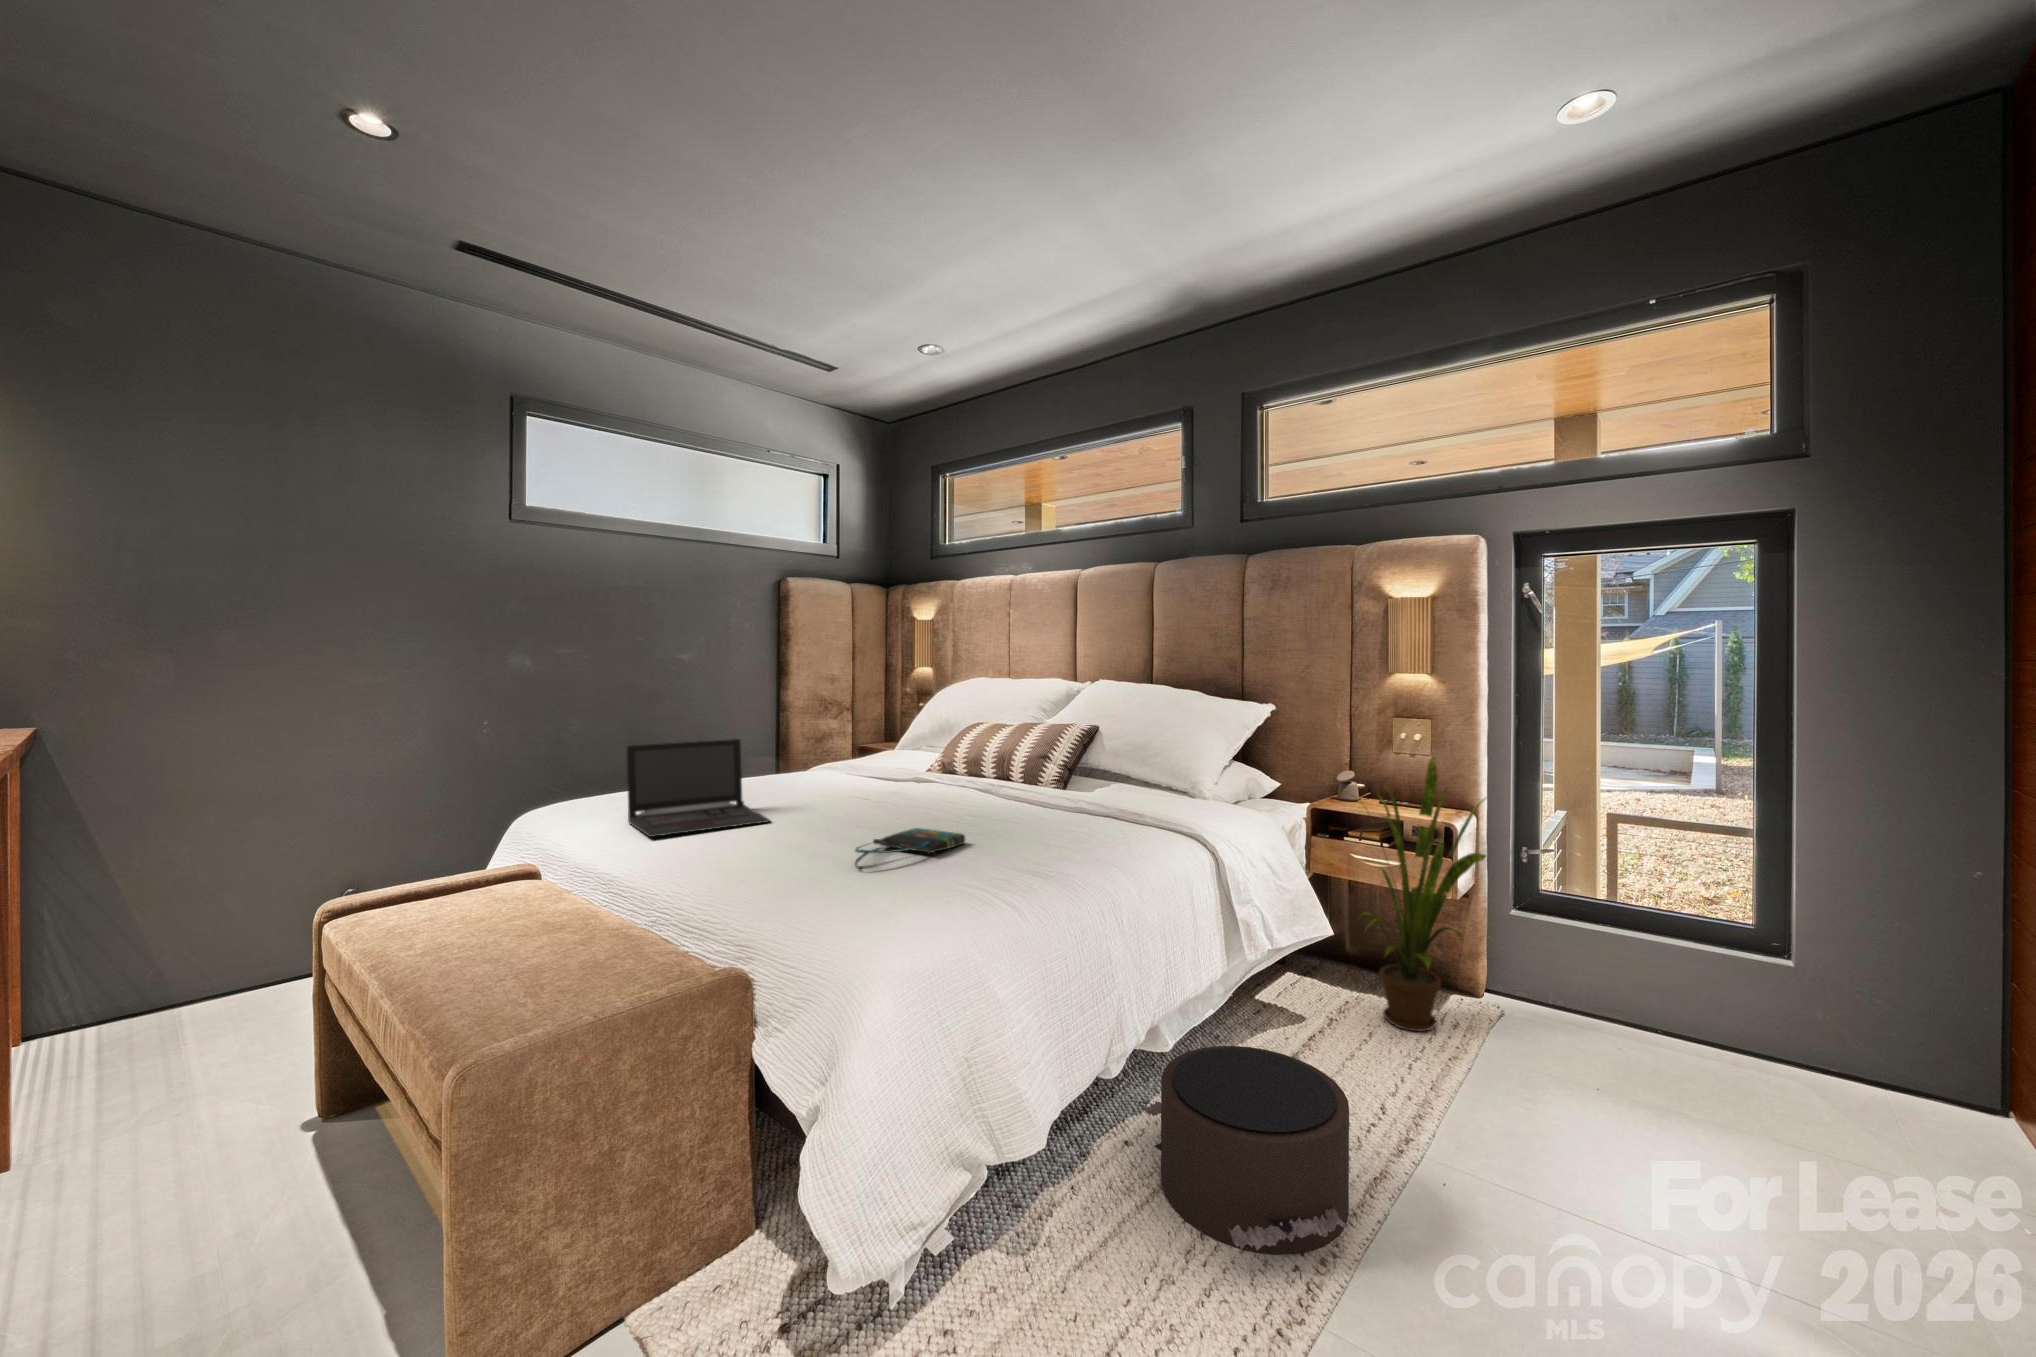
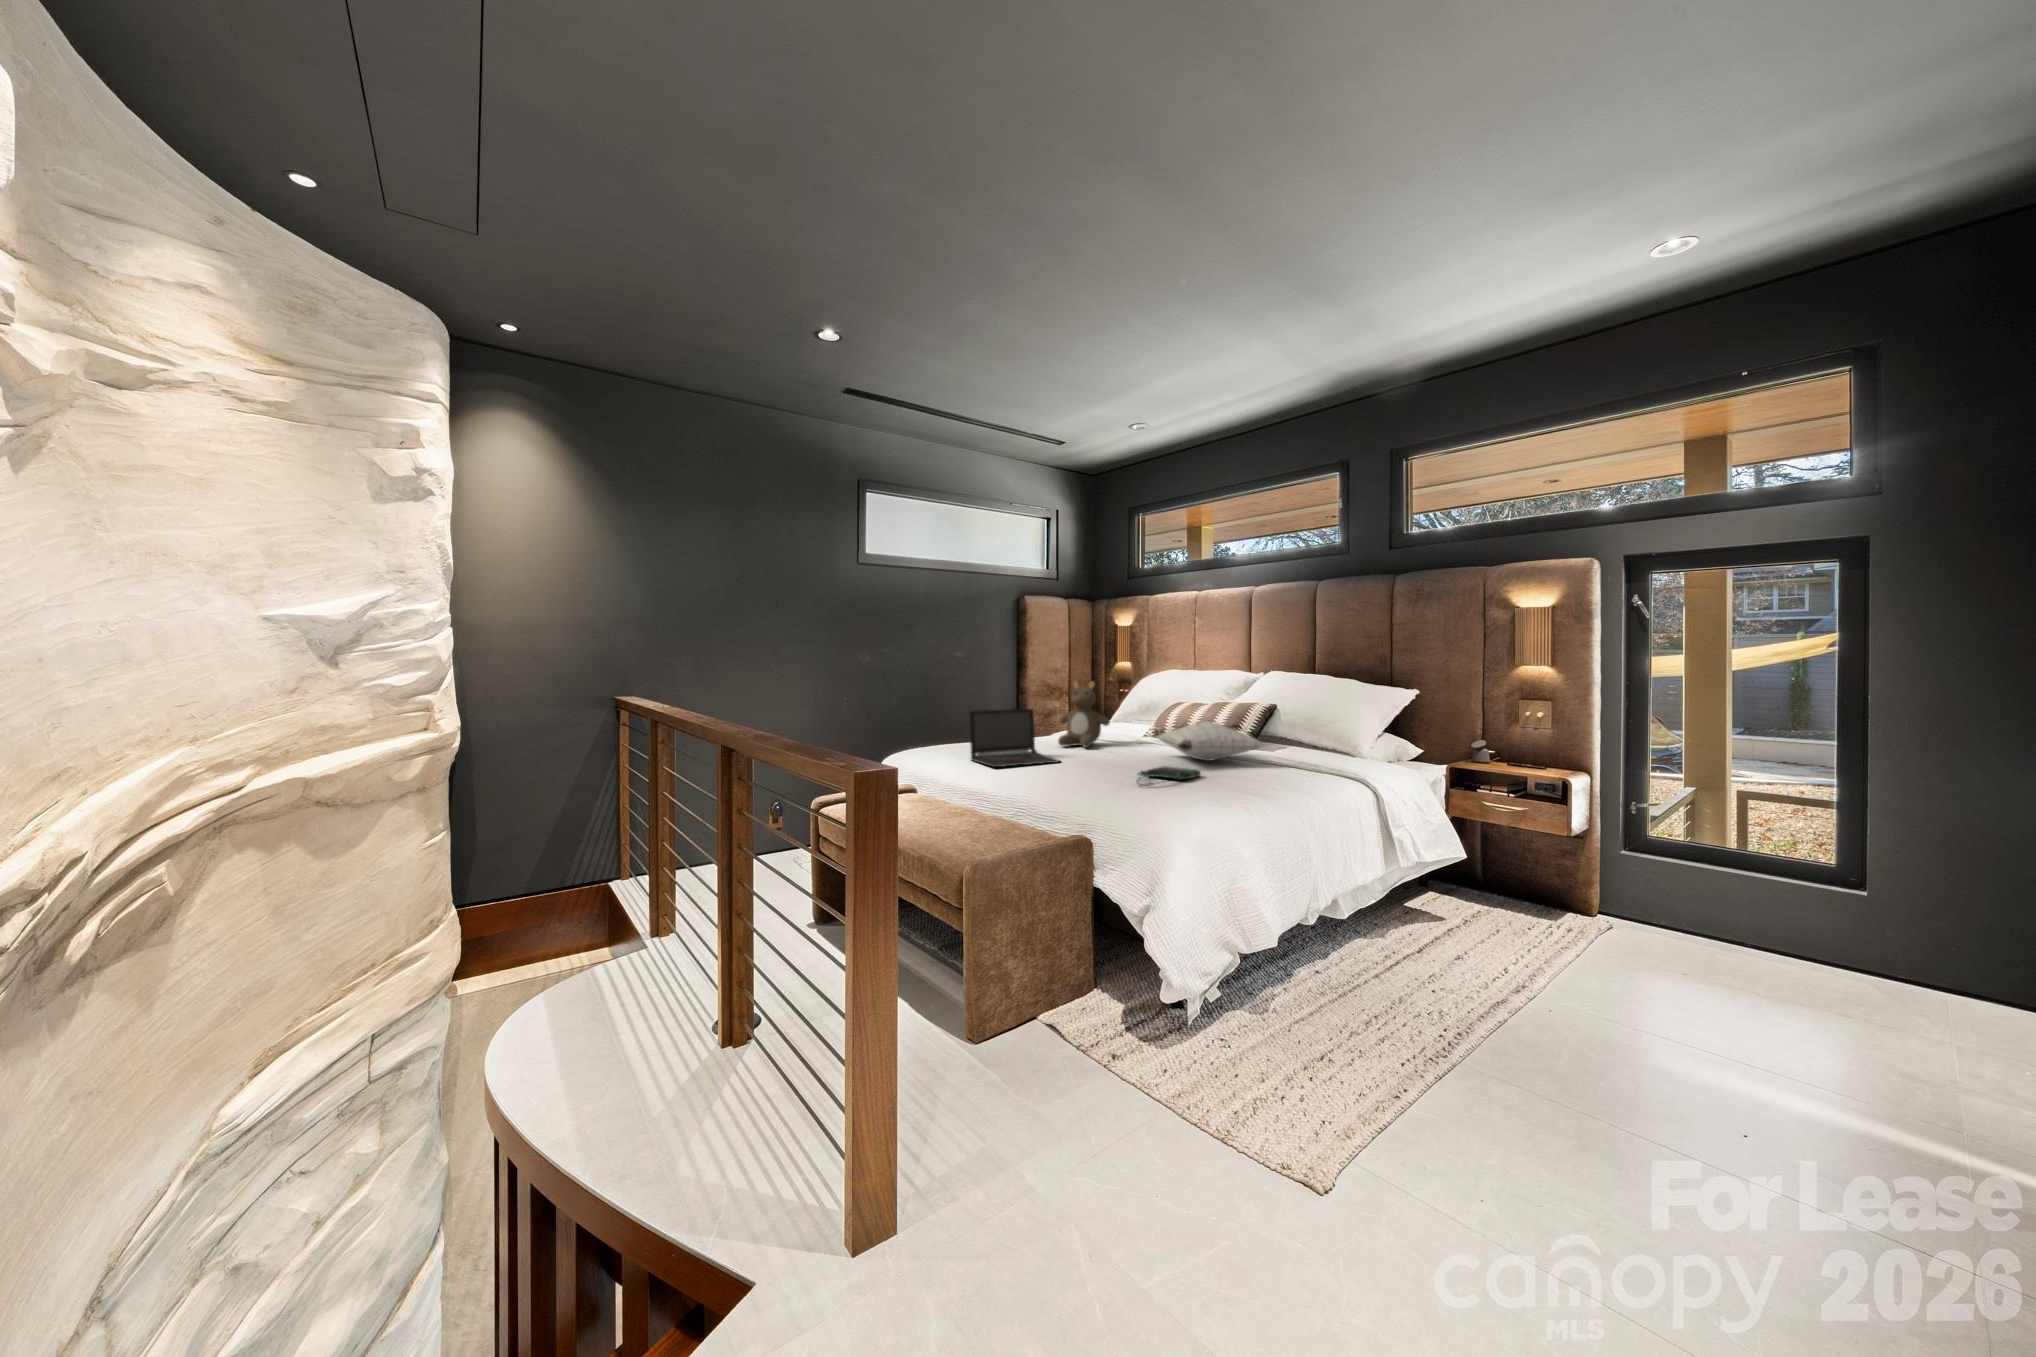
teddy bear: none [789,696,867,793] -> present [1058,681,1109,747]
pillow: none [922,755,1064,813] -> present [1156,721,1261,761]
house plant: present [1342,757,1486,1031] -> none [1469,728,1601,933]
pouf: present [1144,1046,1349,1254] -> none [1328,914,1479,1030]

